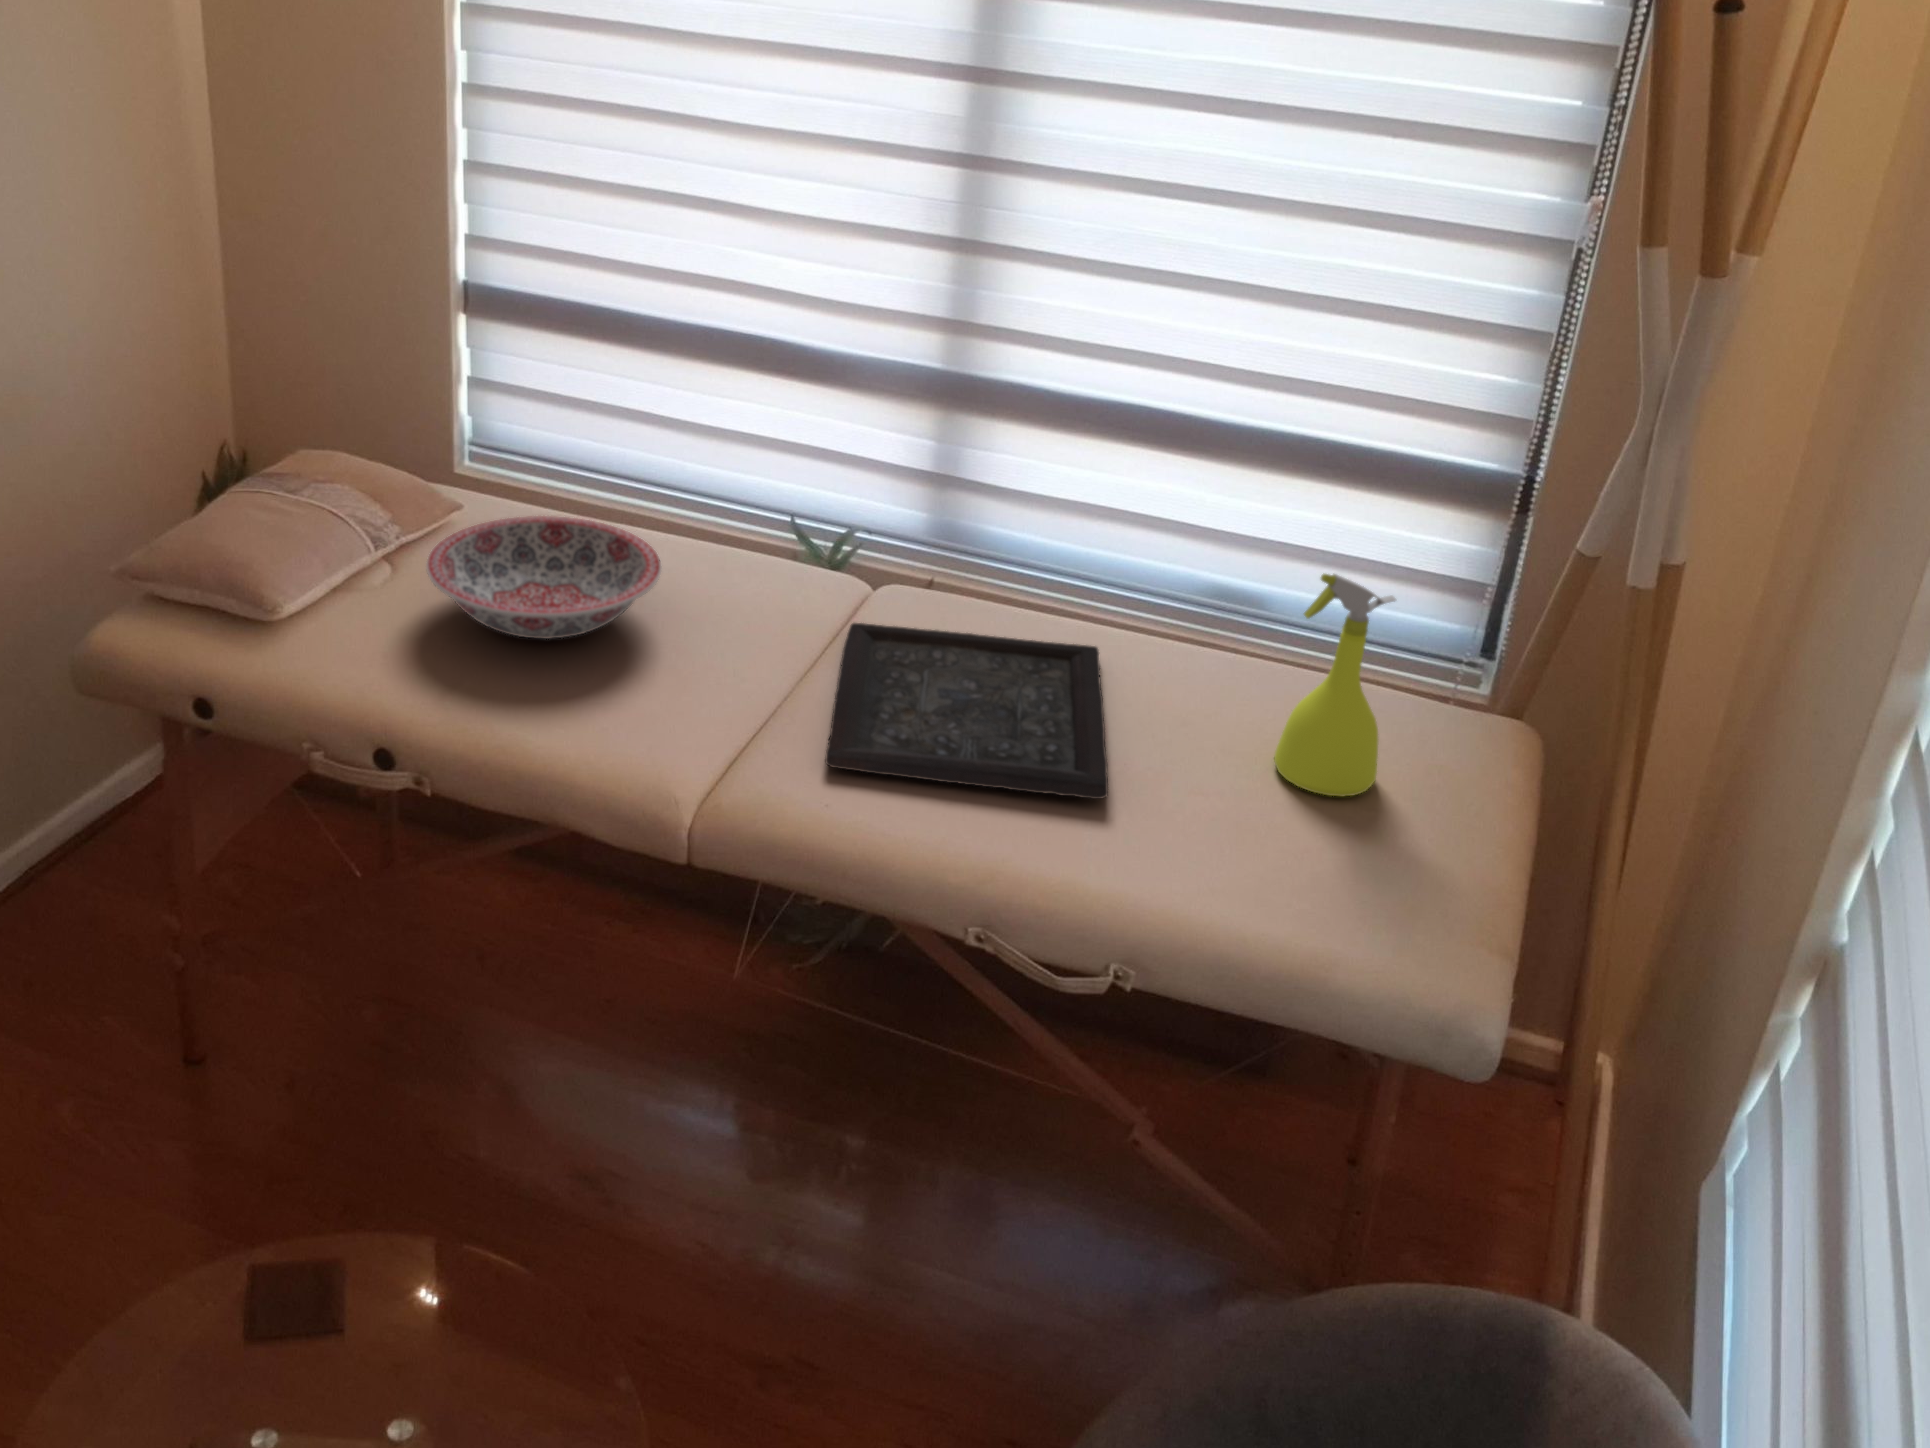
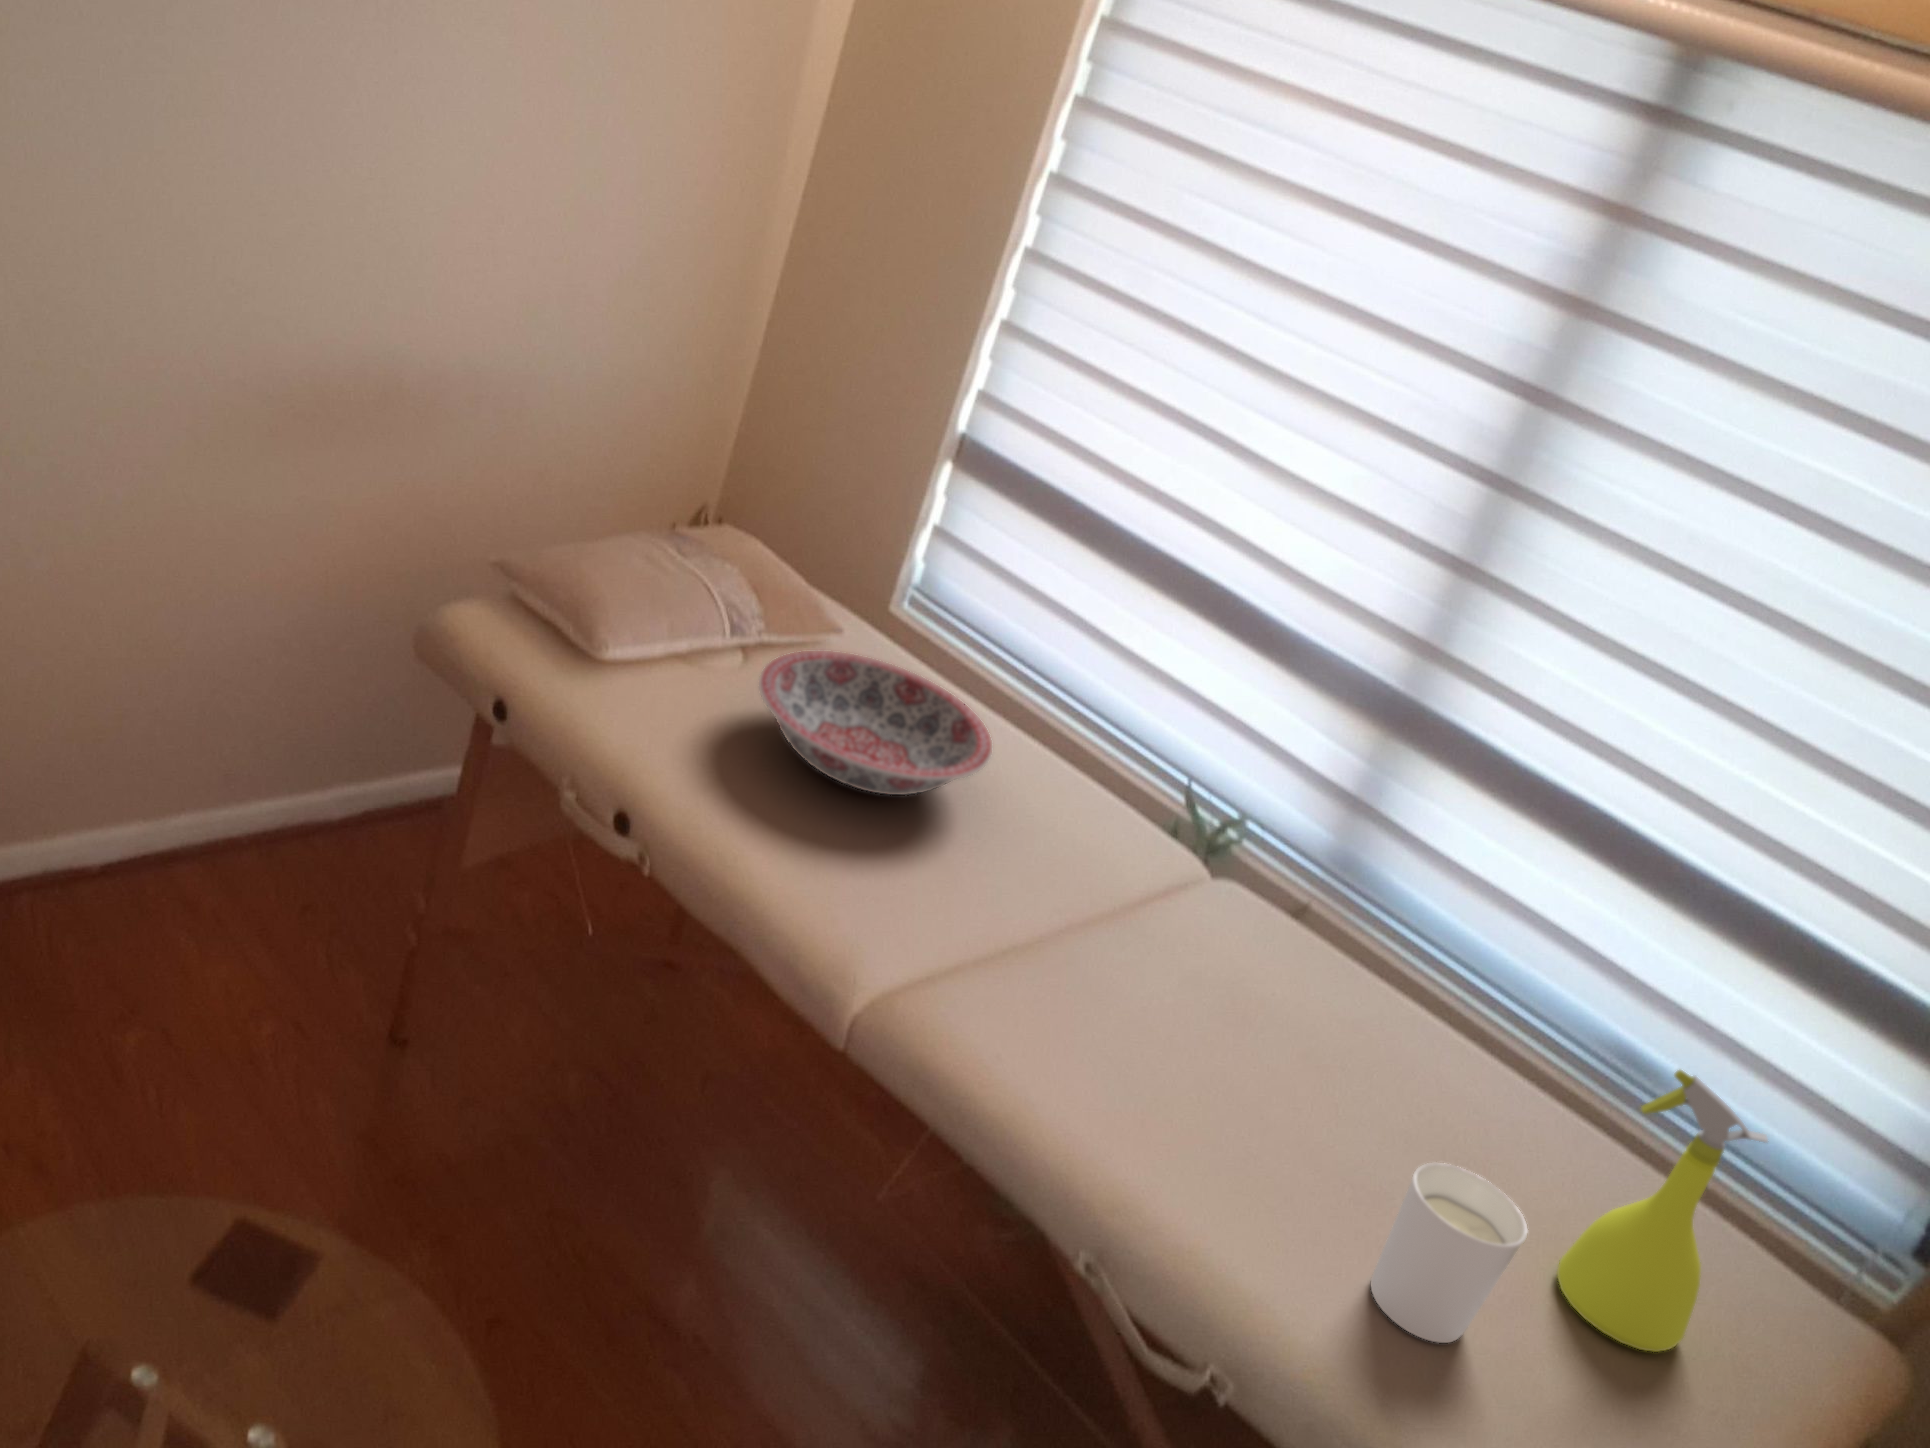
tray: present [825,623,1108,799] -> none [1036,905,1425,1200]
candle holder: none [1170,721,1277,863] -> present [1371,1163,1527,1343]

